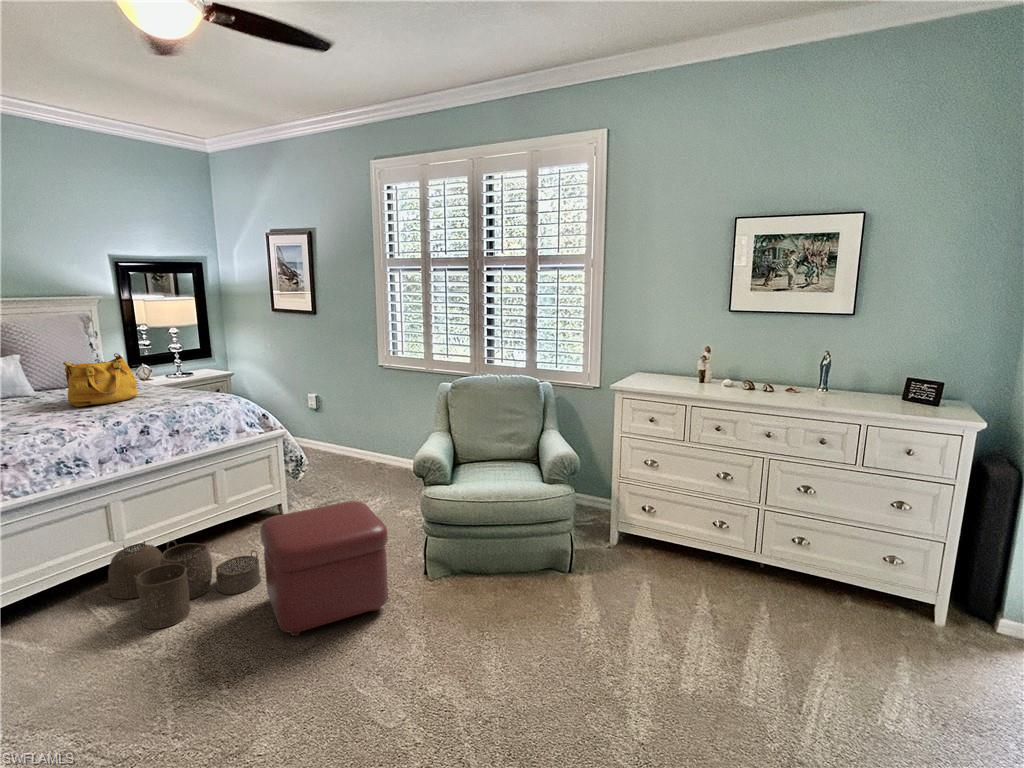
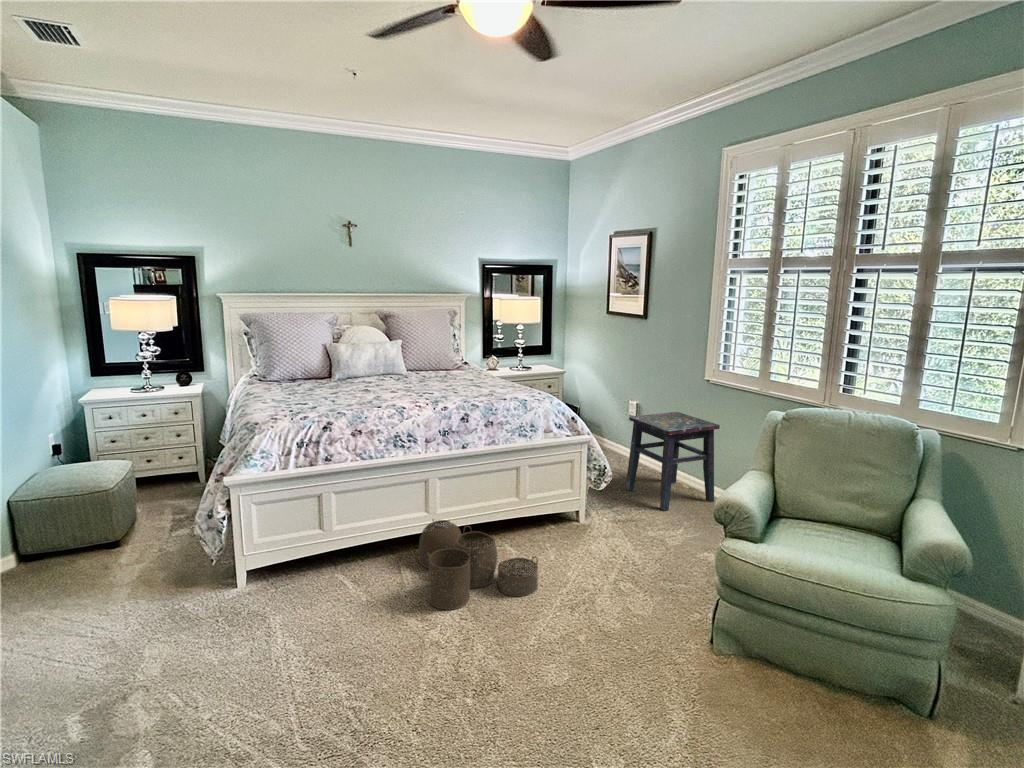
handbag: present [63,353,137,407] -> none [420,345,472,389]
side table: none [316,398,401,488] -> present [626,412,720,511]
ottoman: present [260,501,388,636] -> none [533,530,665,674]

